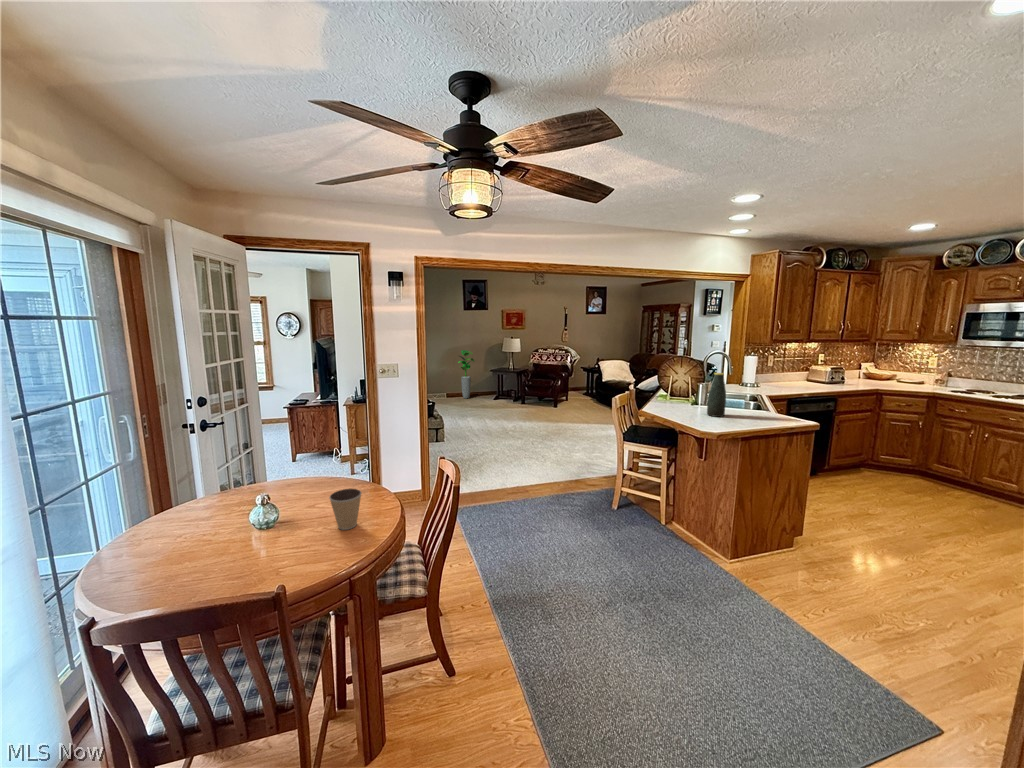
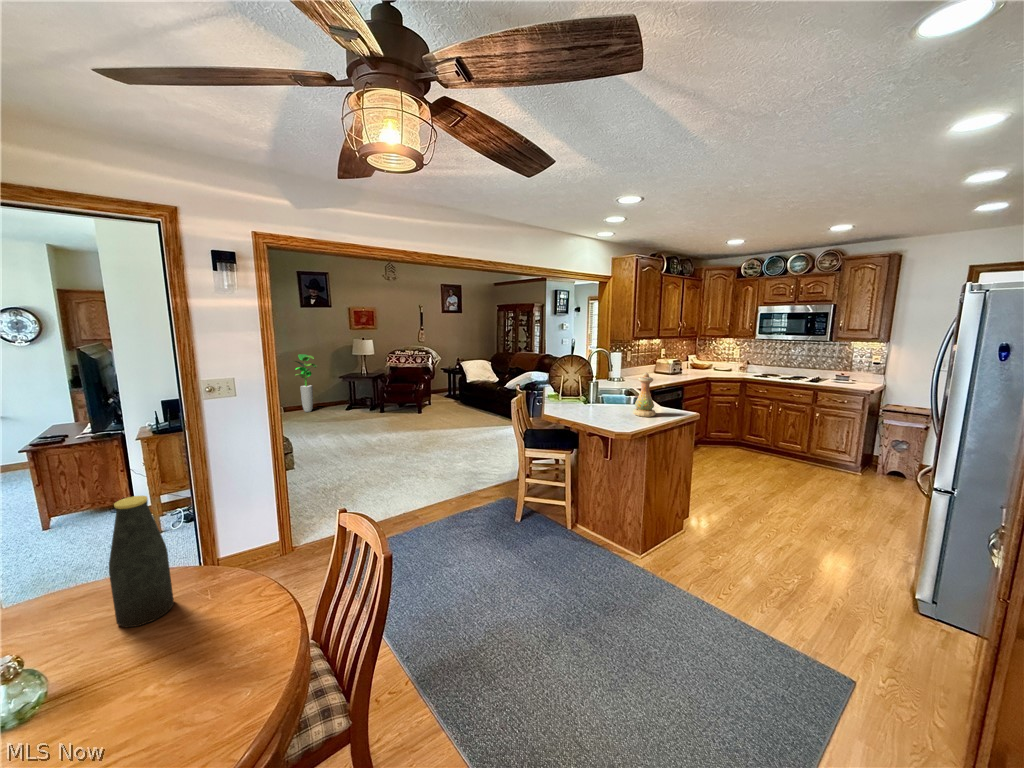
bottle: present [707,373,726,417] -> present [109,496,174,627]
vase: none [738,376,764,423] -> present [633,373,656,417]
coffee cup: present [329,489,361,530] -> none [188,587,248,662]

